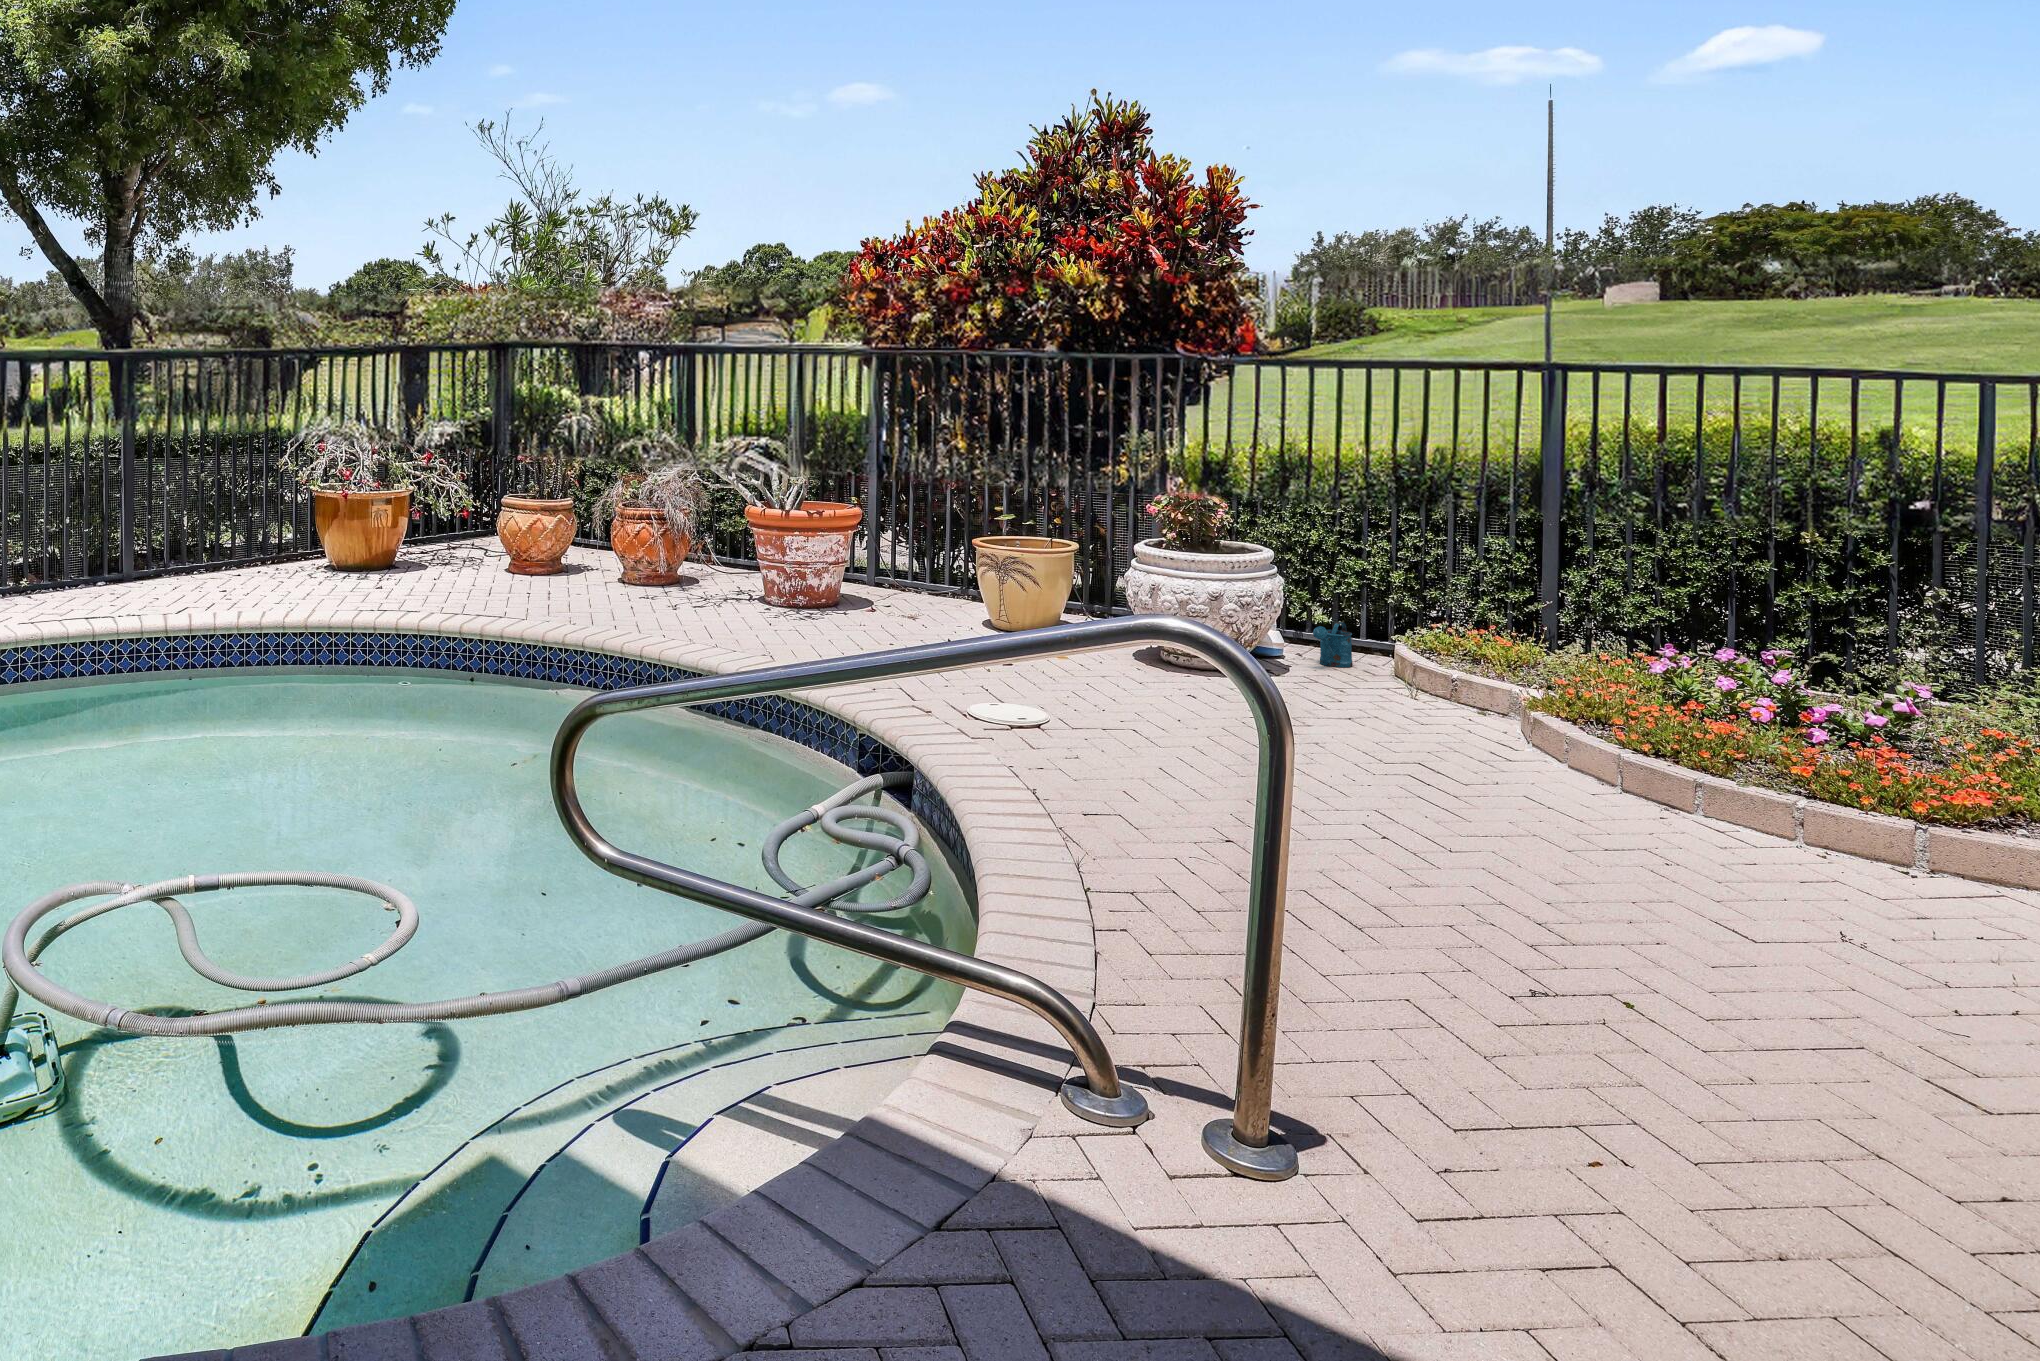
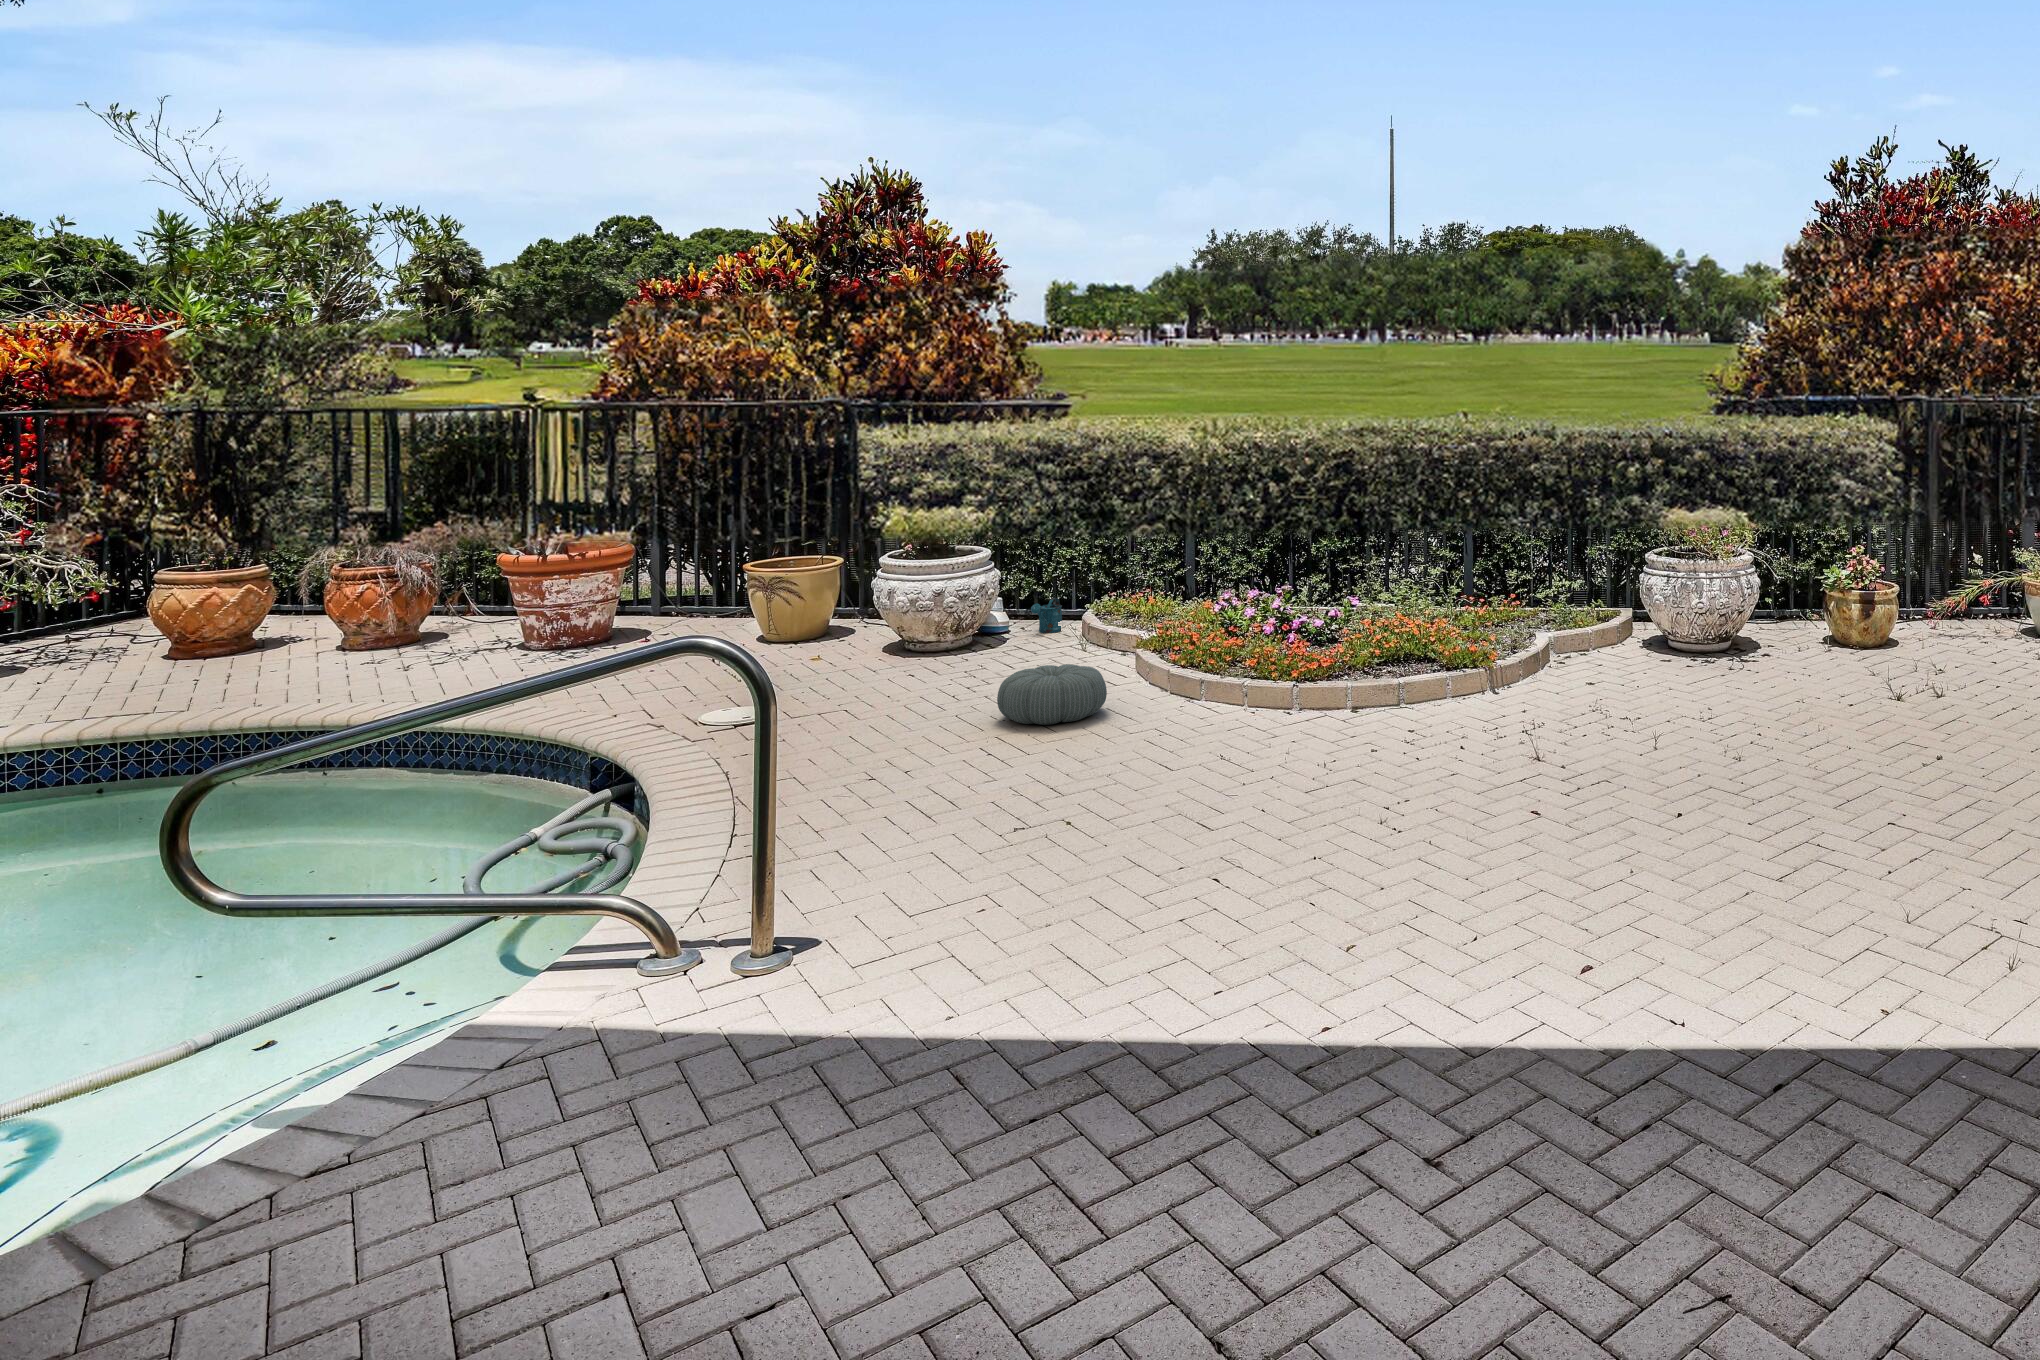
pouf: none [1340,717,1510,807] -> present [997,664,1107,725]

